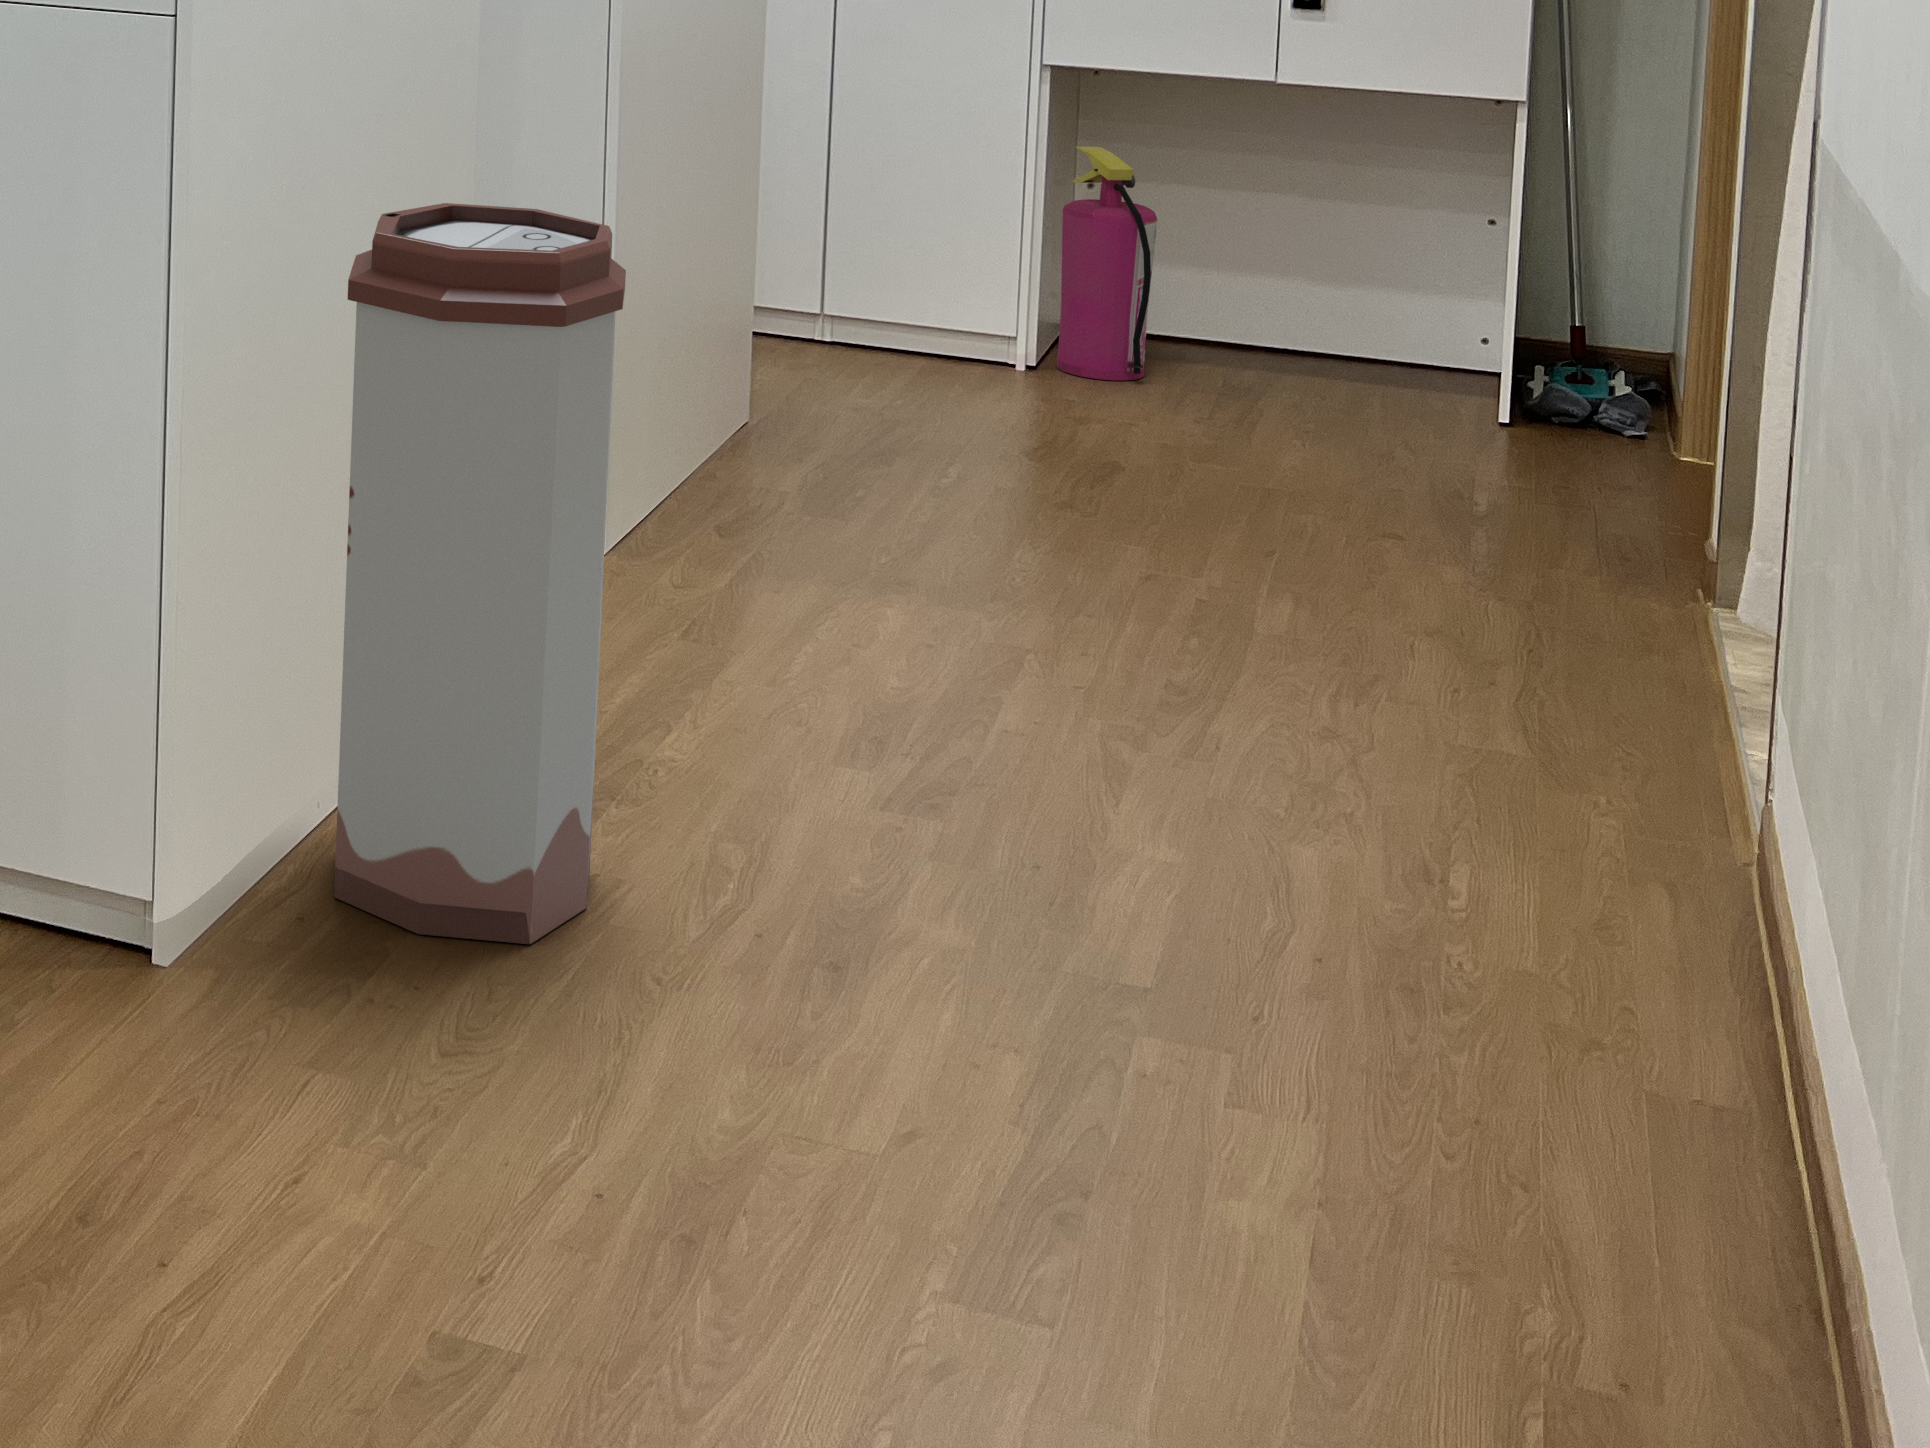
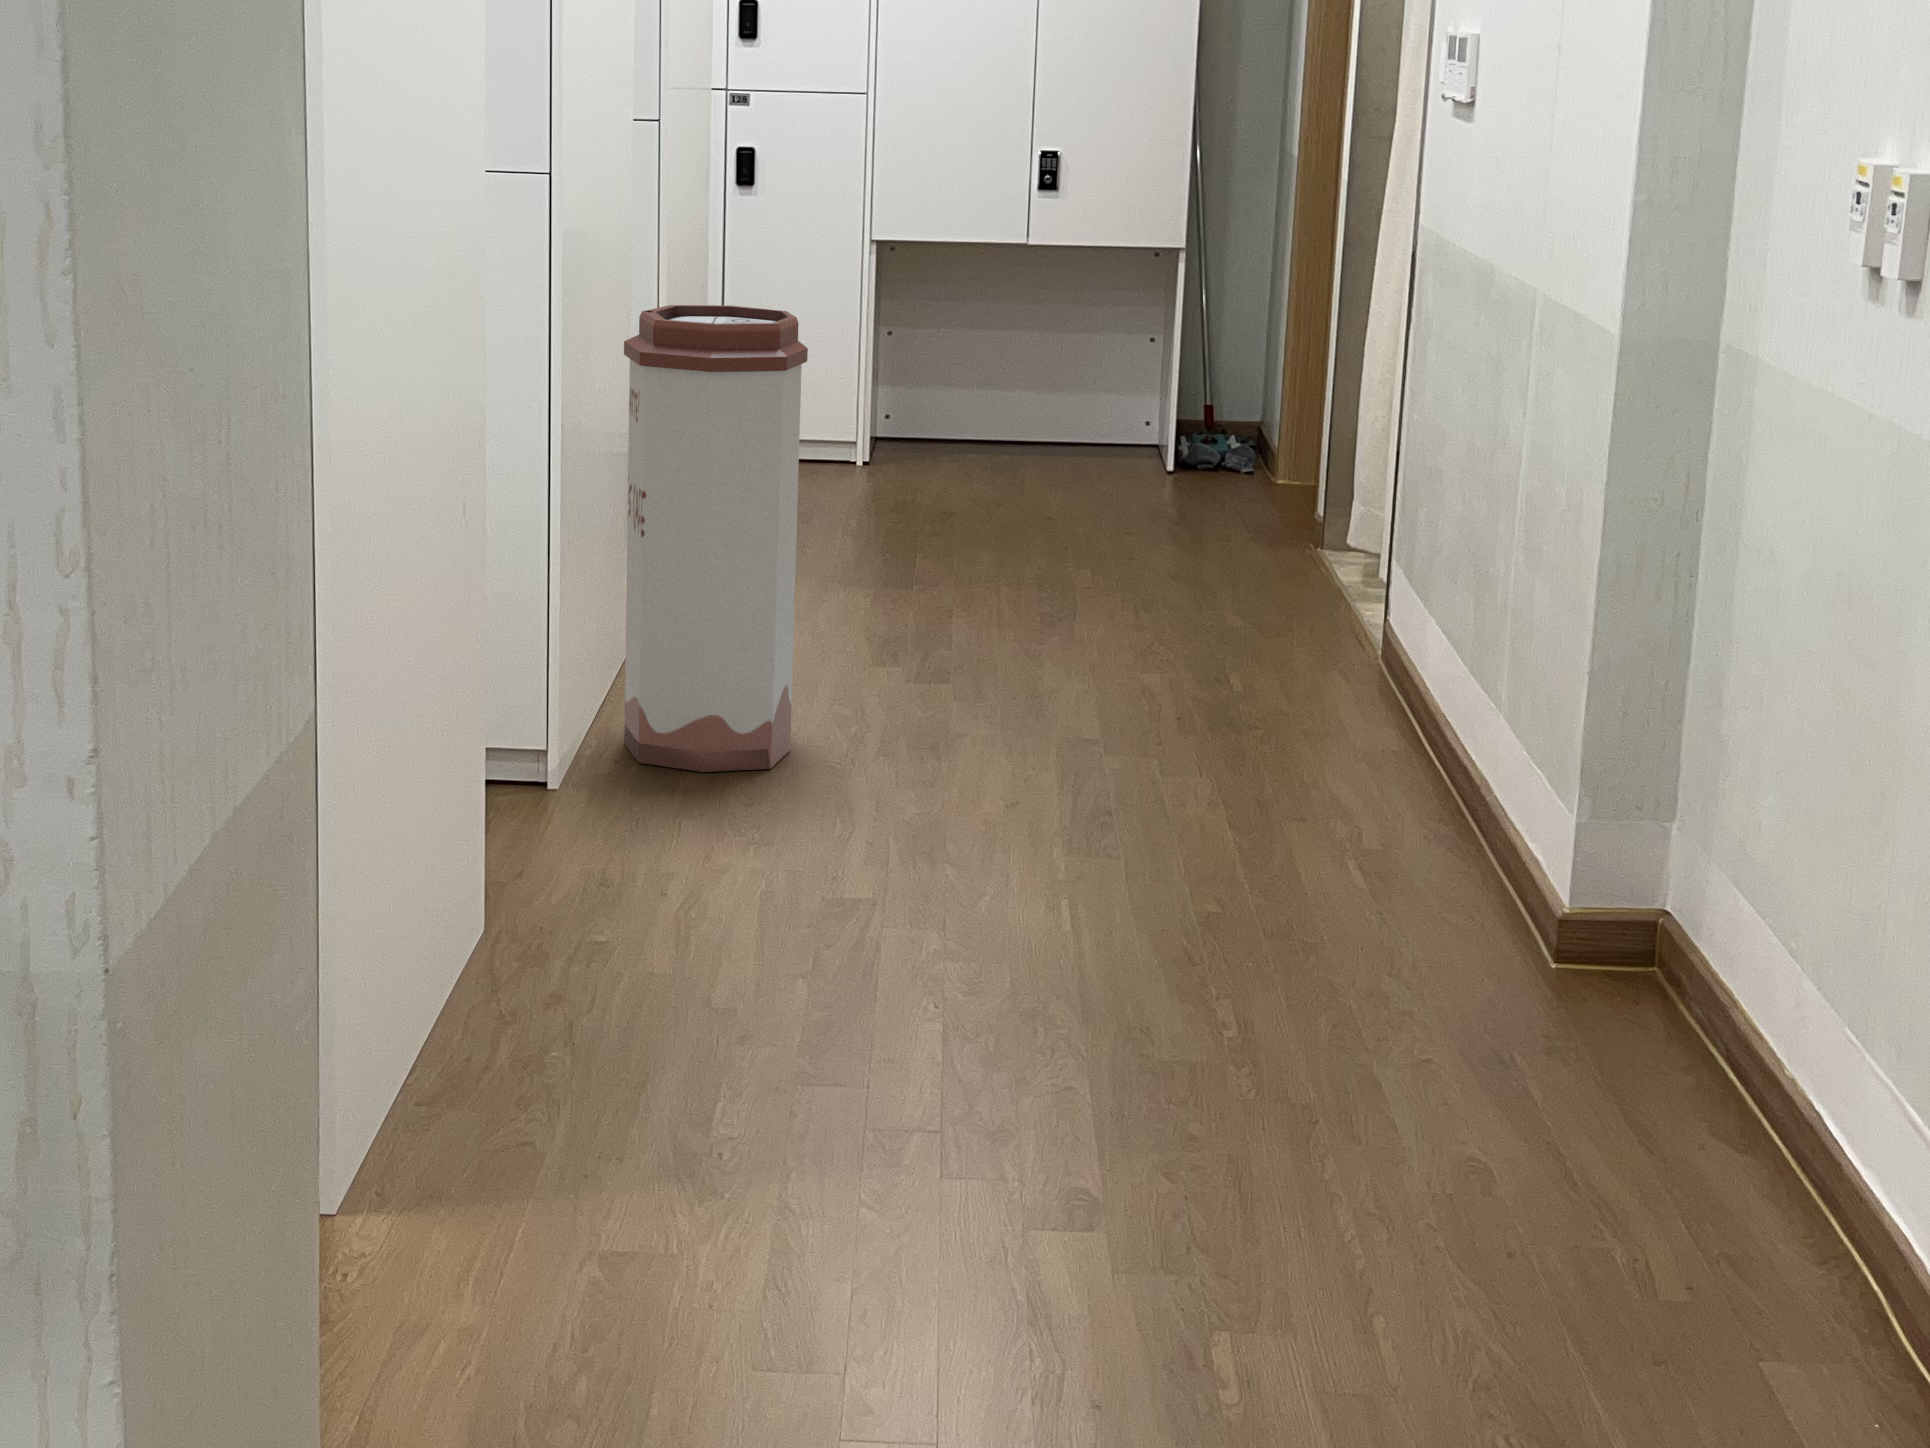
fire extinguisher: present [1057,147,1157,380] -> none [885,300,951,467]

